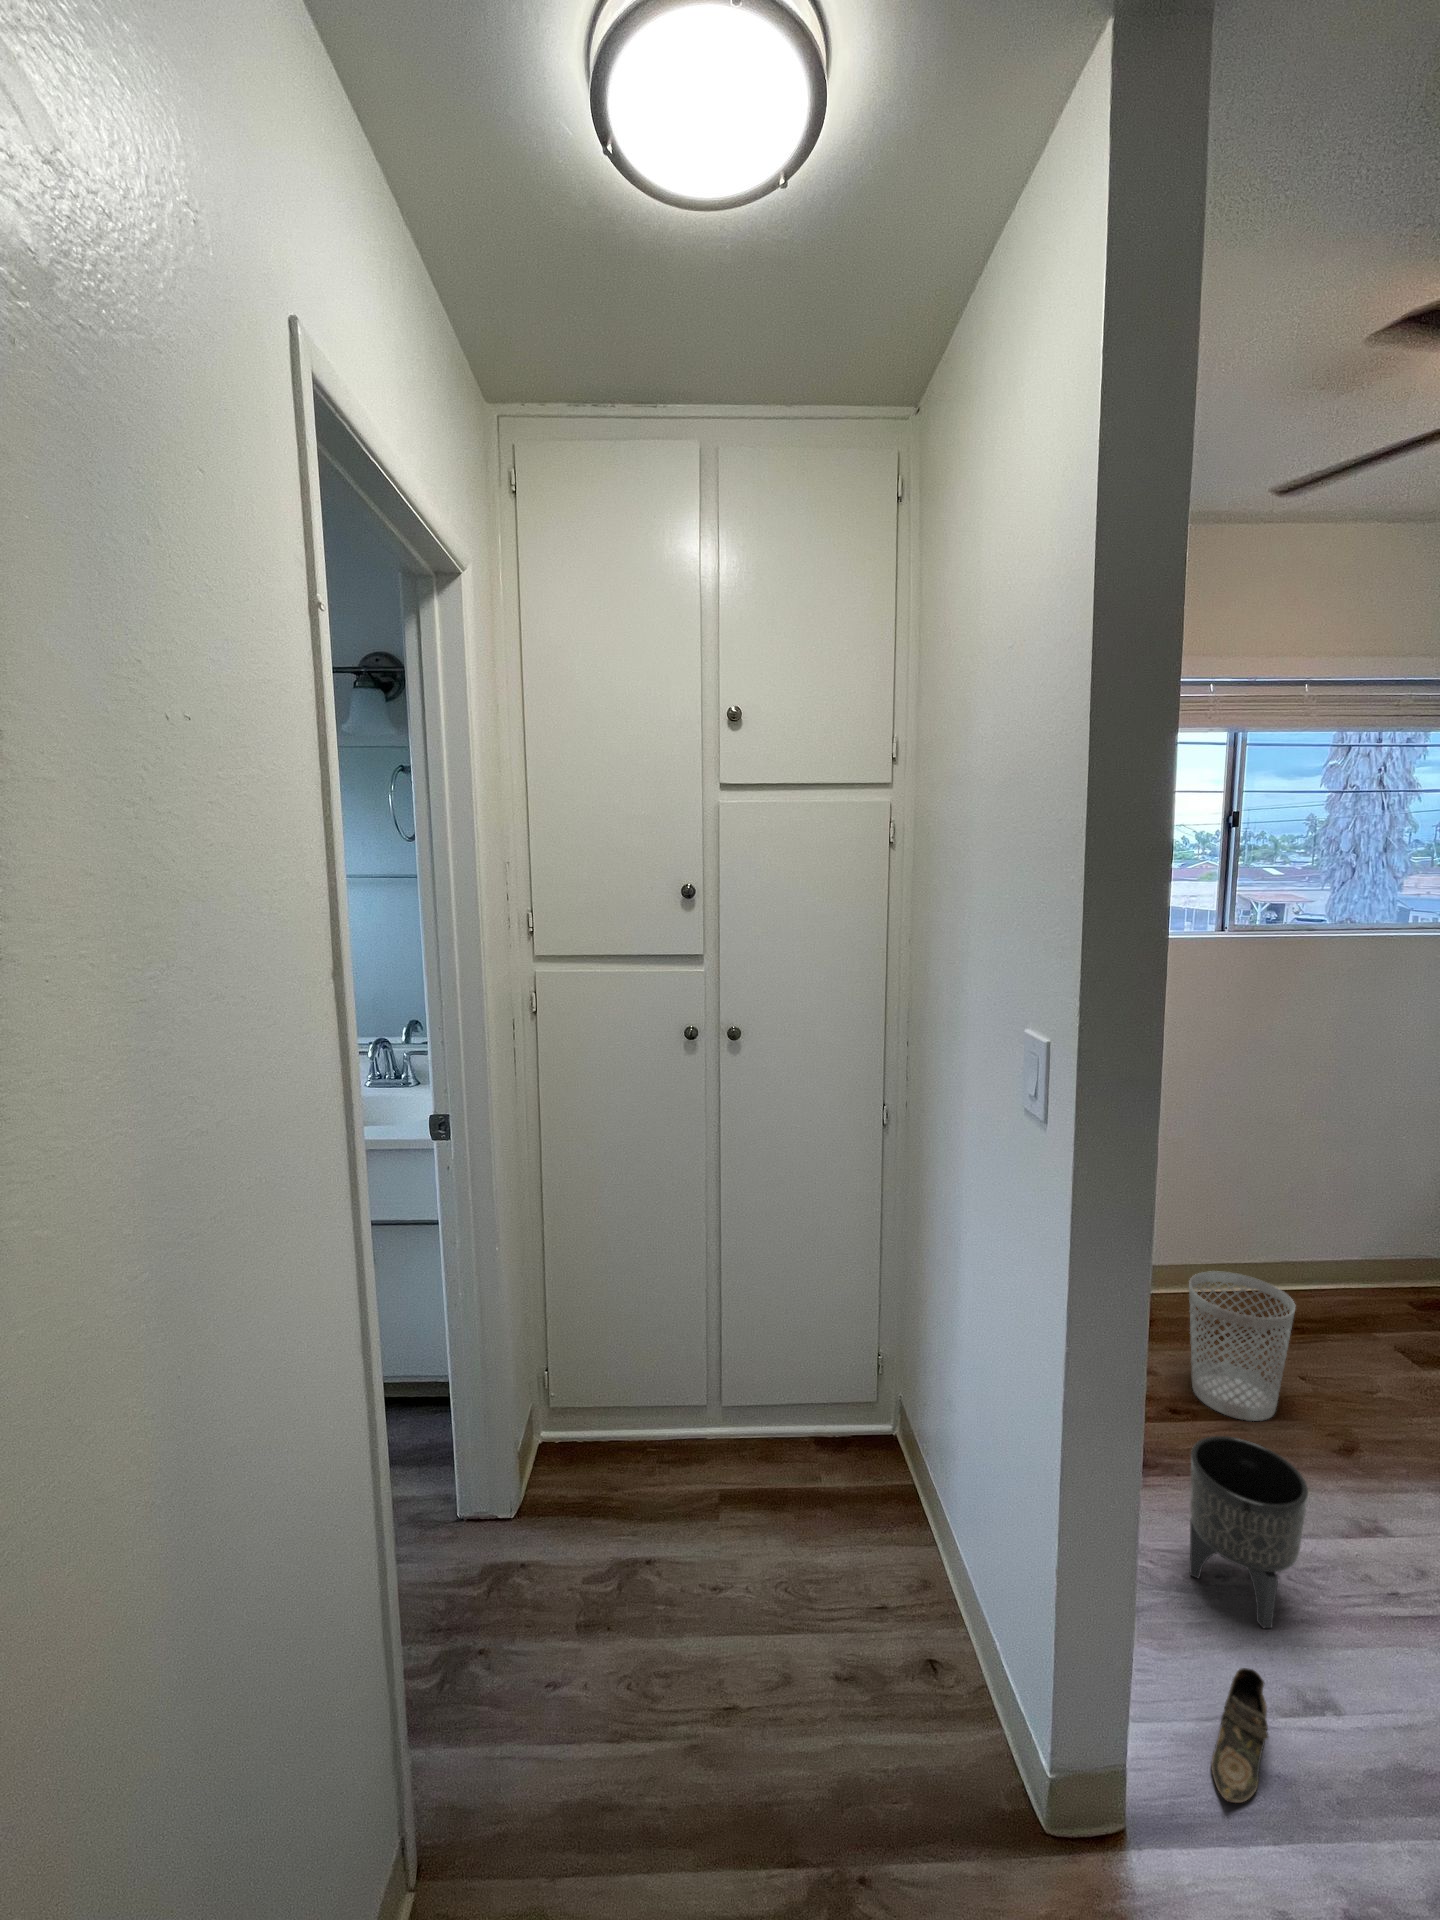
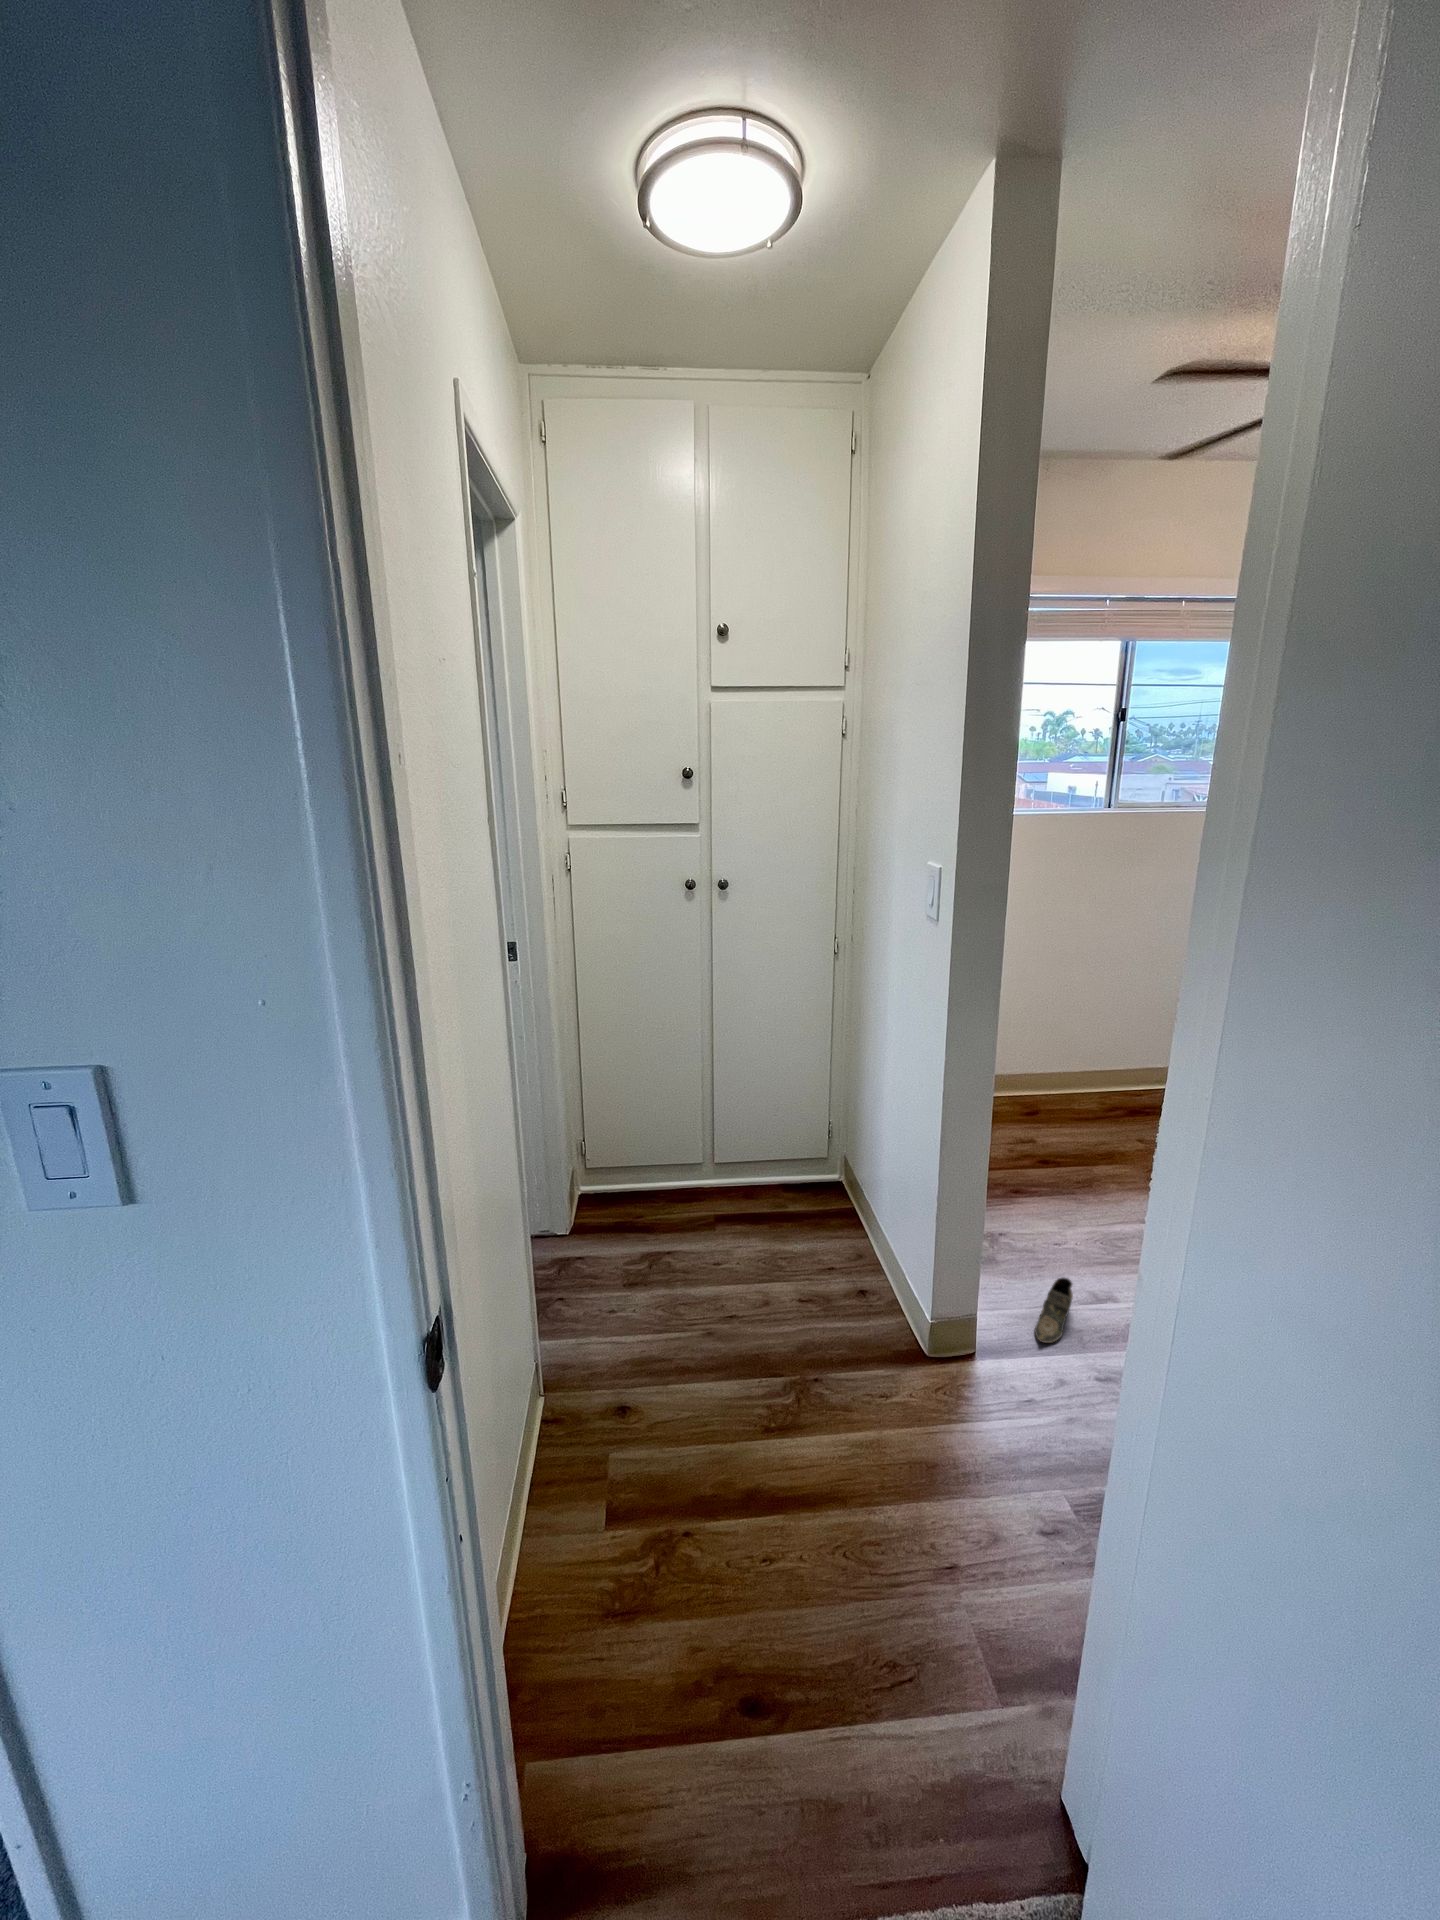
wastebasket: present [1189,1271,1295,1421] -> none [1060,1064,1135,1165]
planter: present [1190,1436,1308,1628] -> none [1039,1155,1116,1269]

